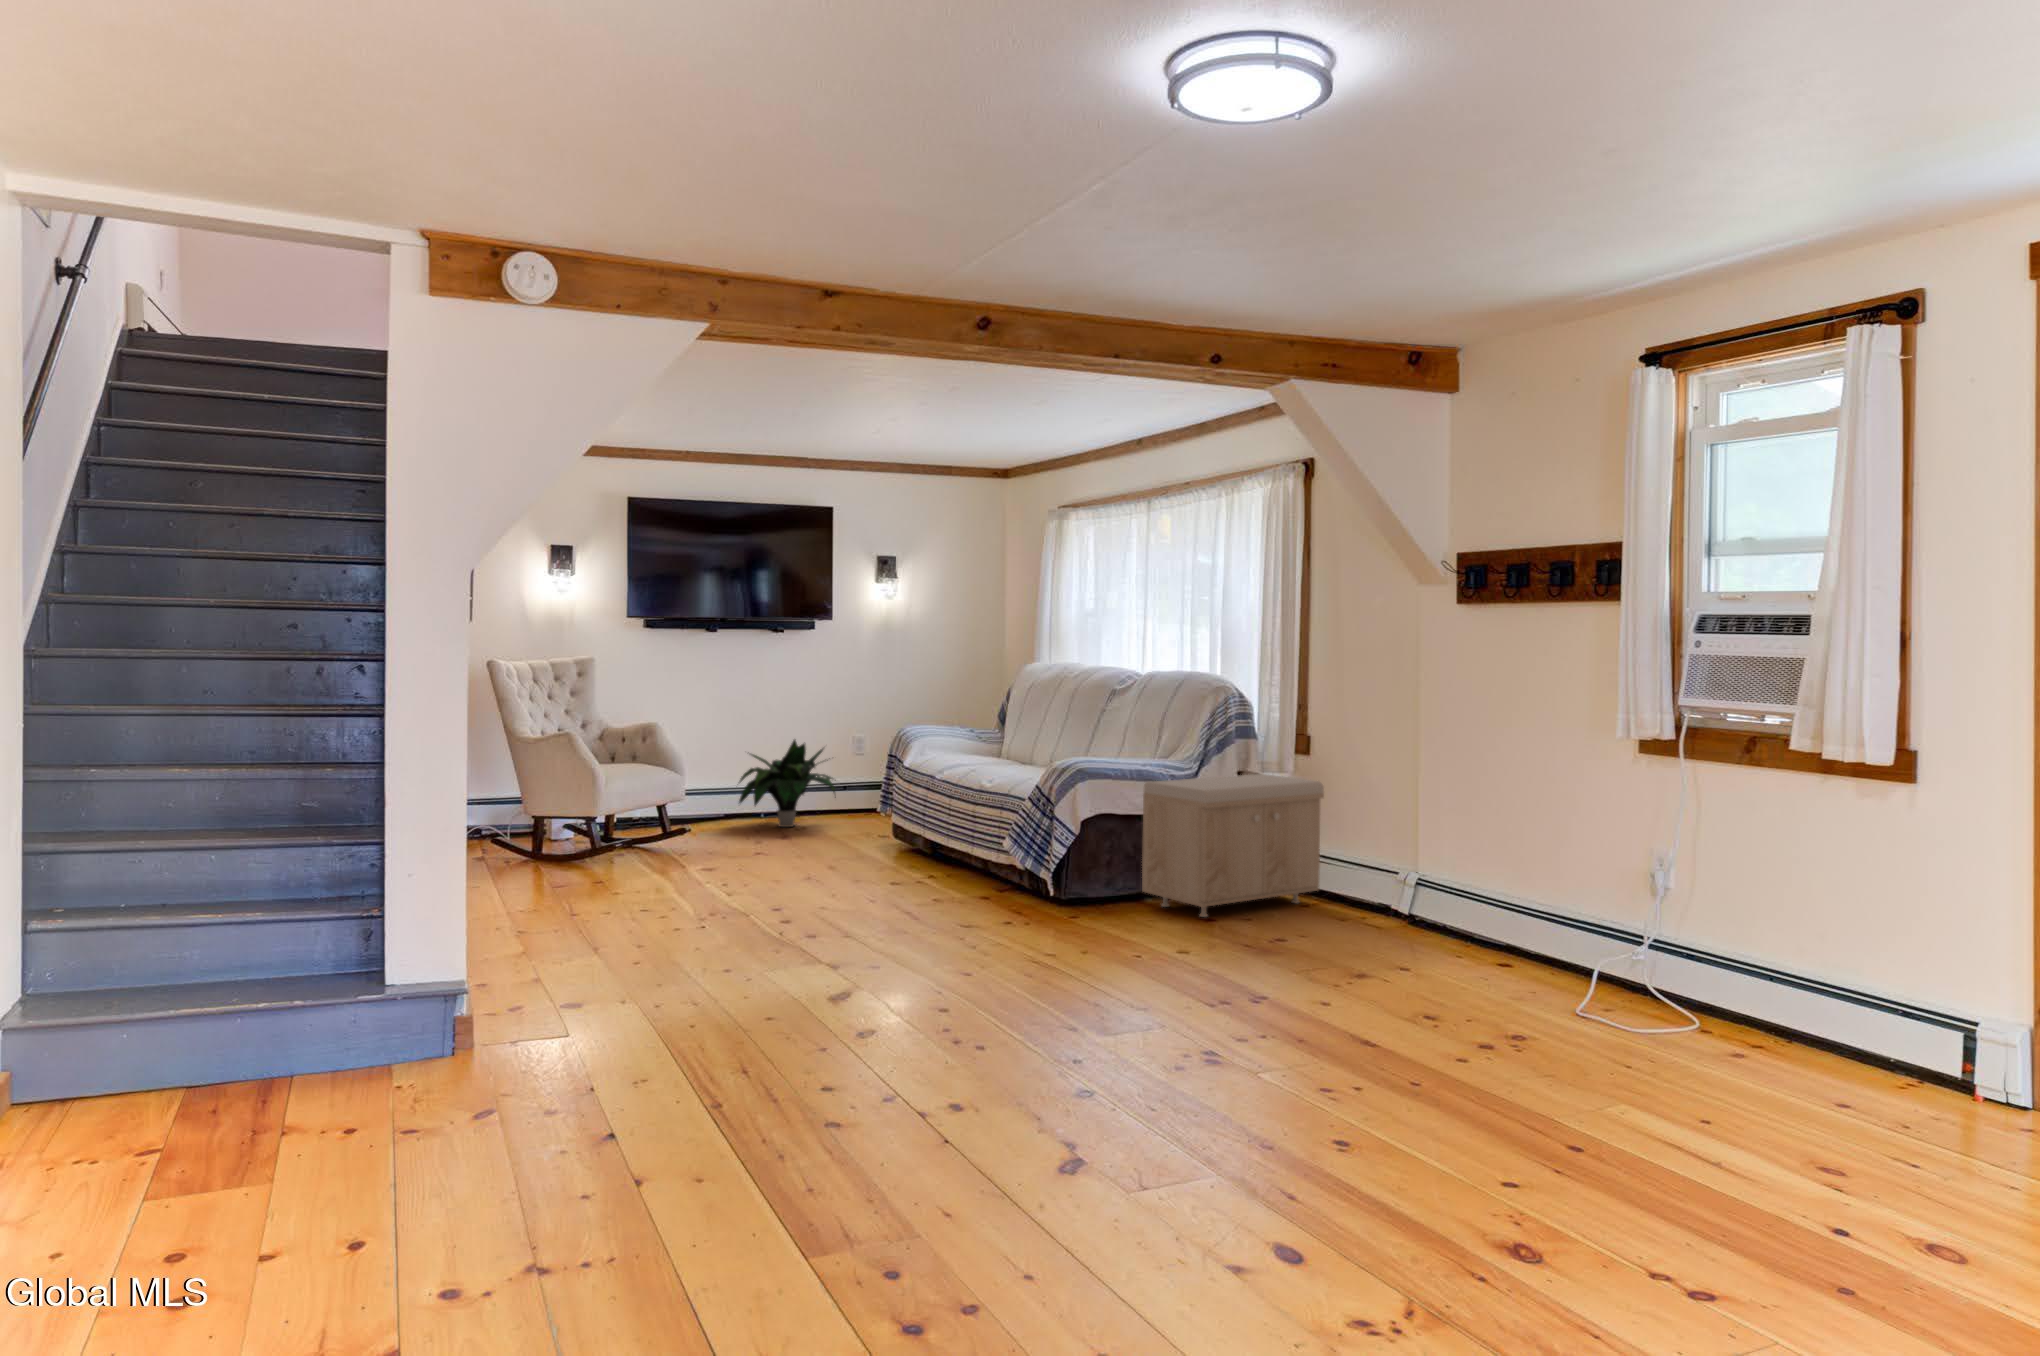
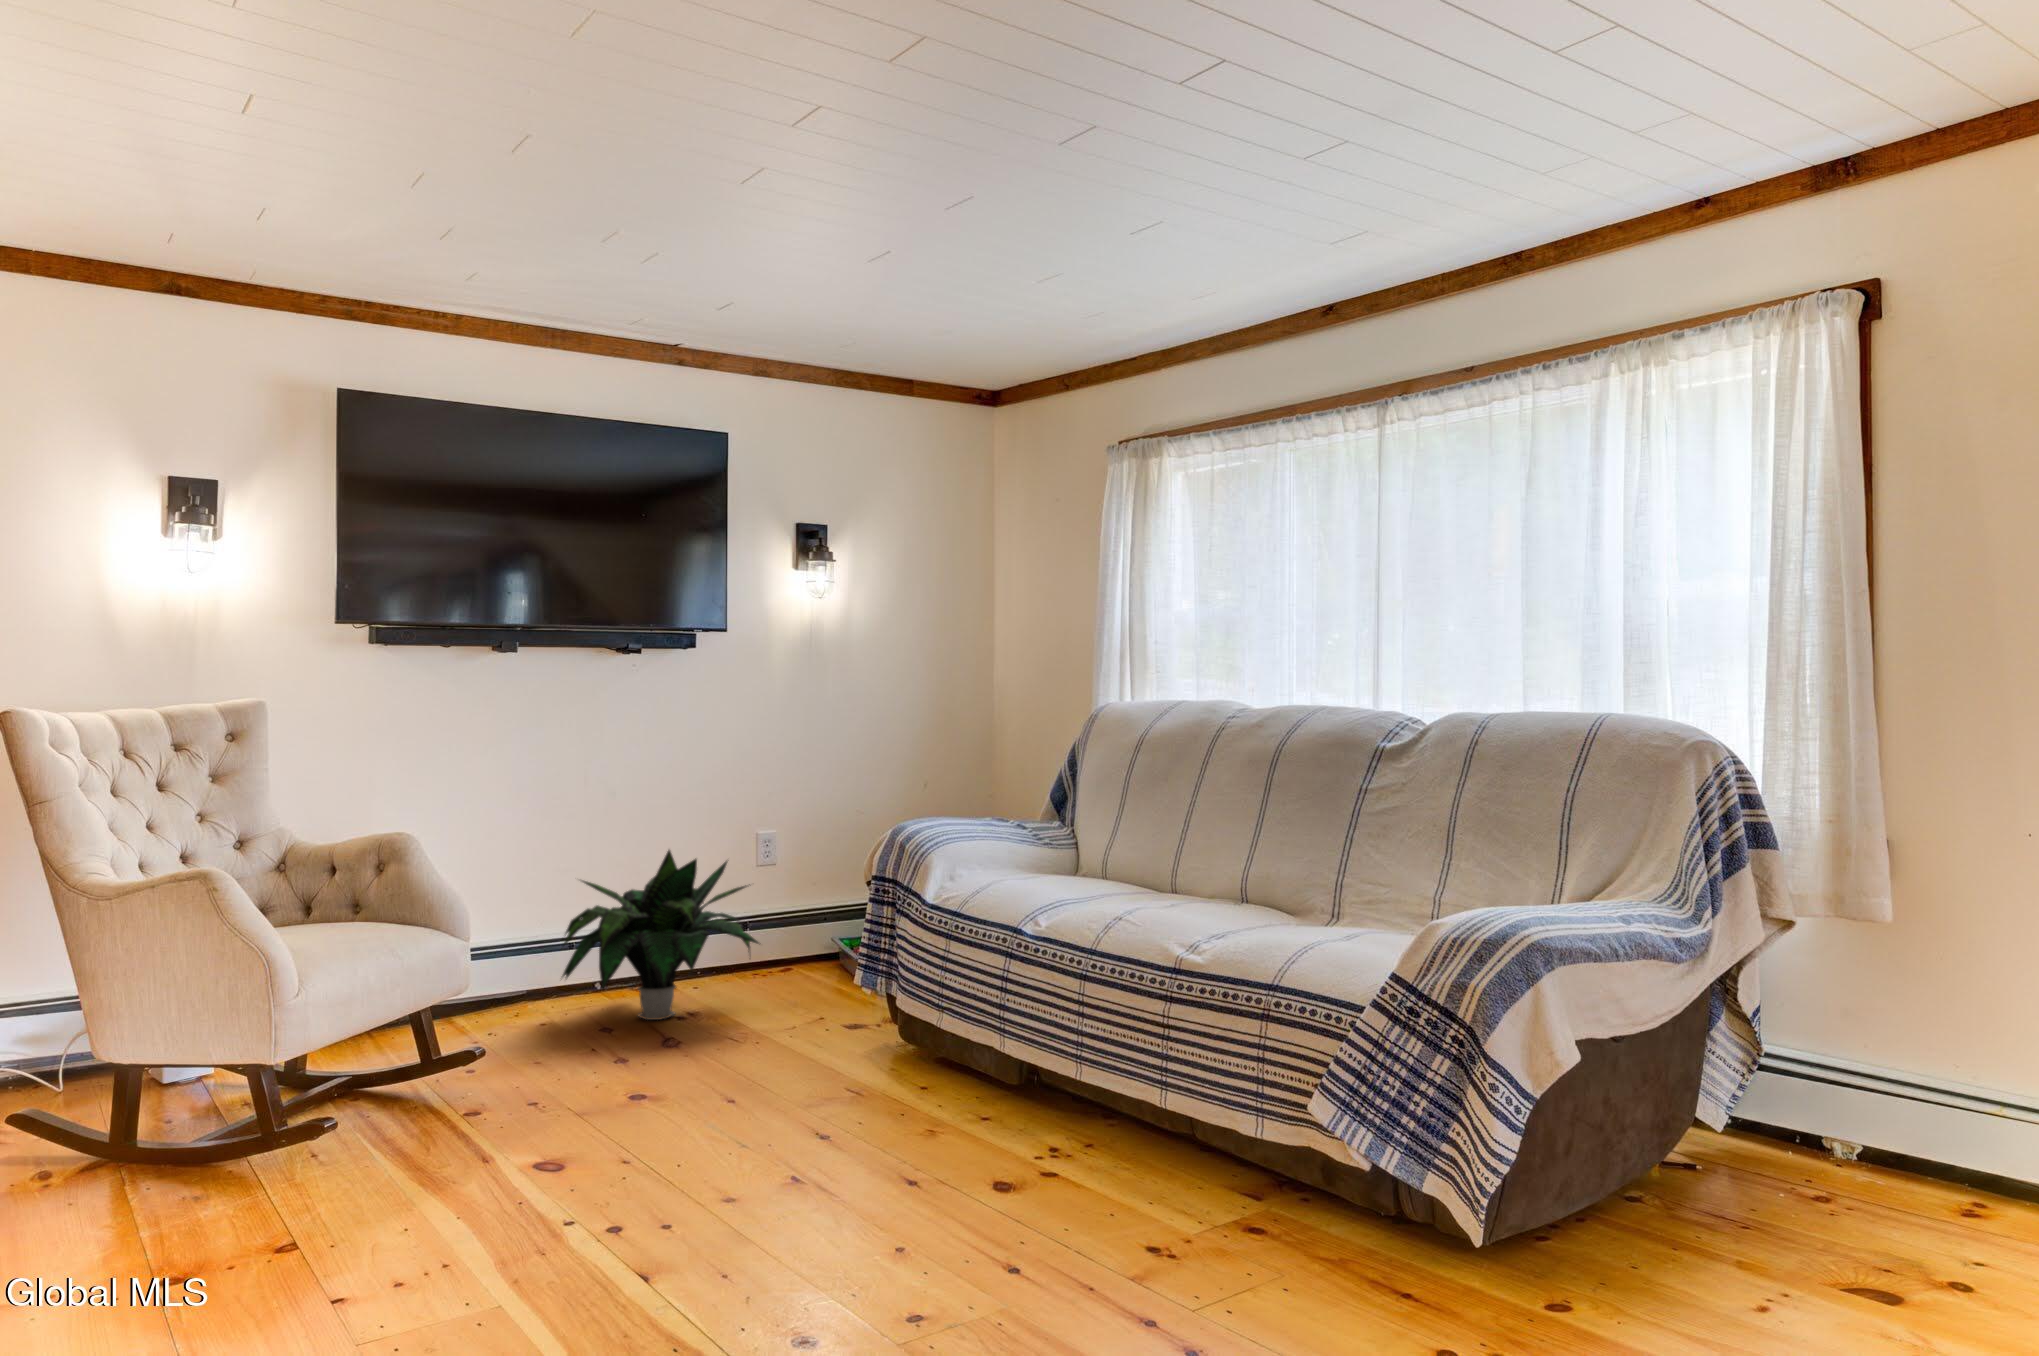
storage bench: present [1142,774,1324,917] -> none [1655,917,1994,1294]

